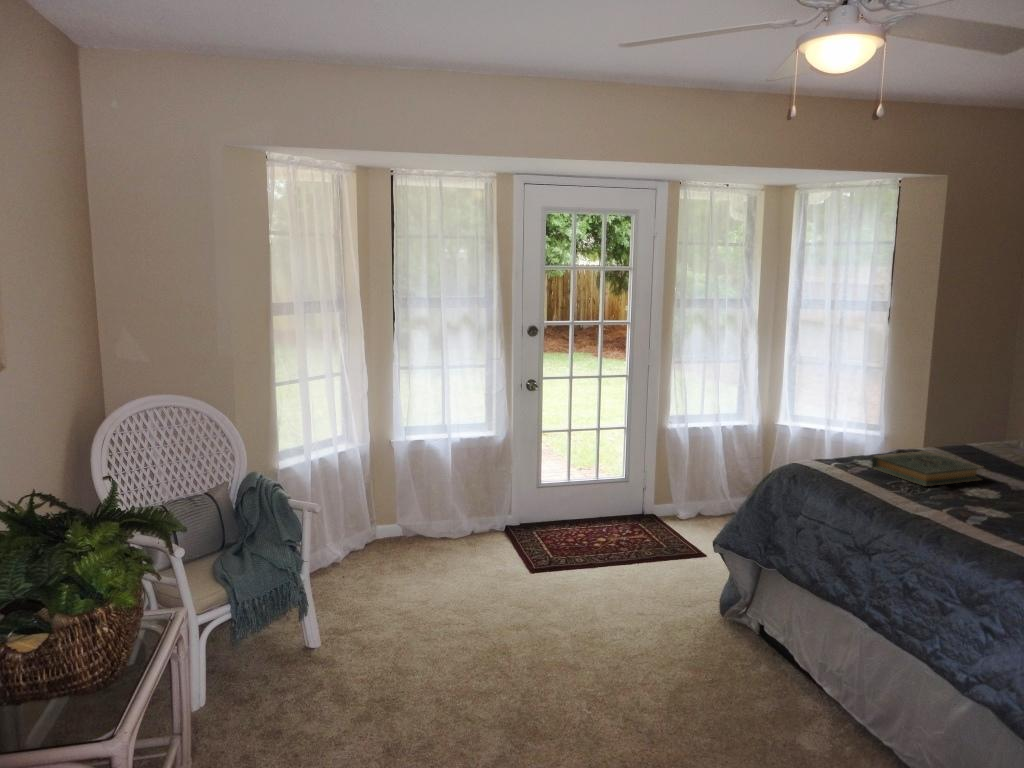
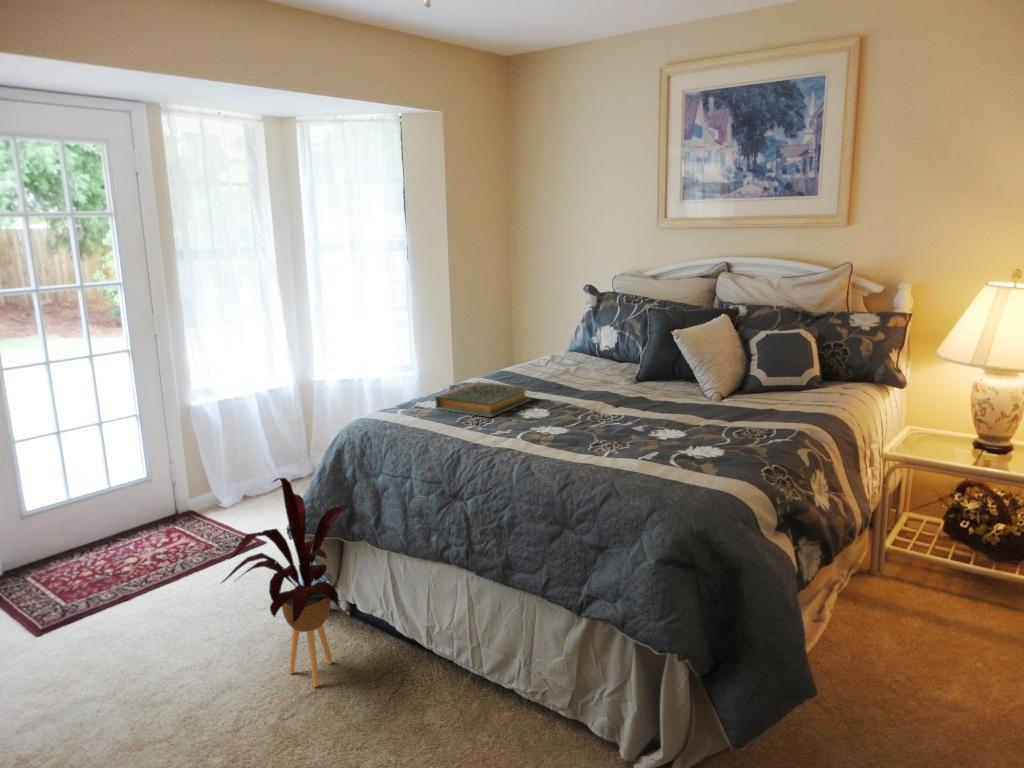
house plant: none [652,494,770,677] -> present [221,478,348,687]

